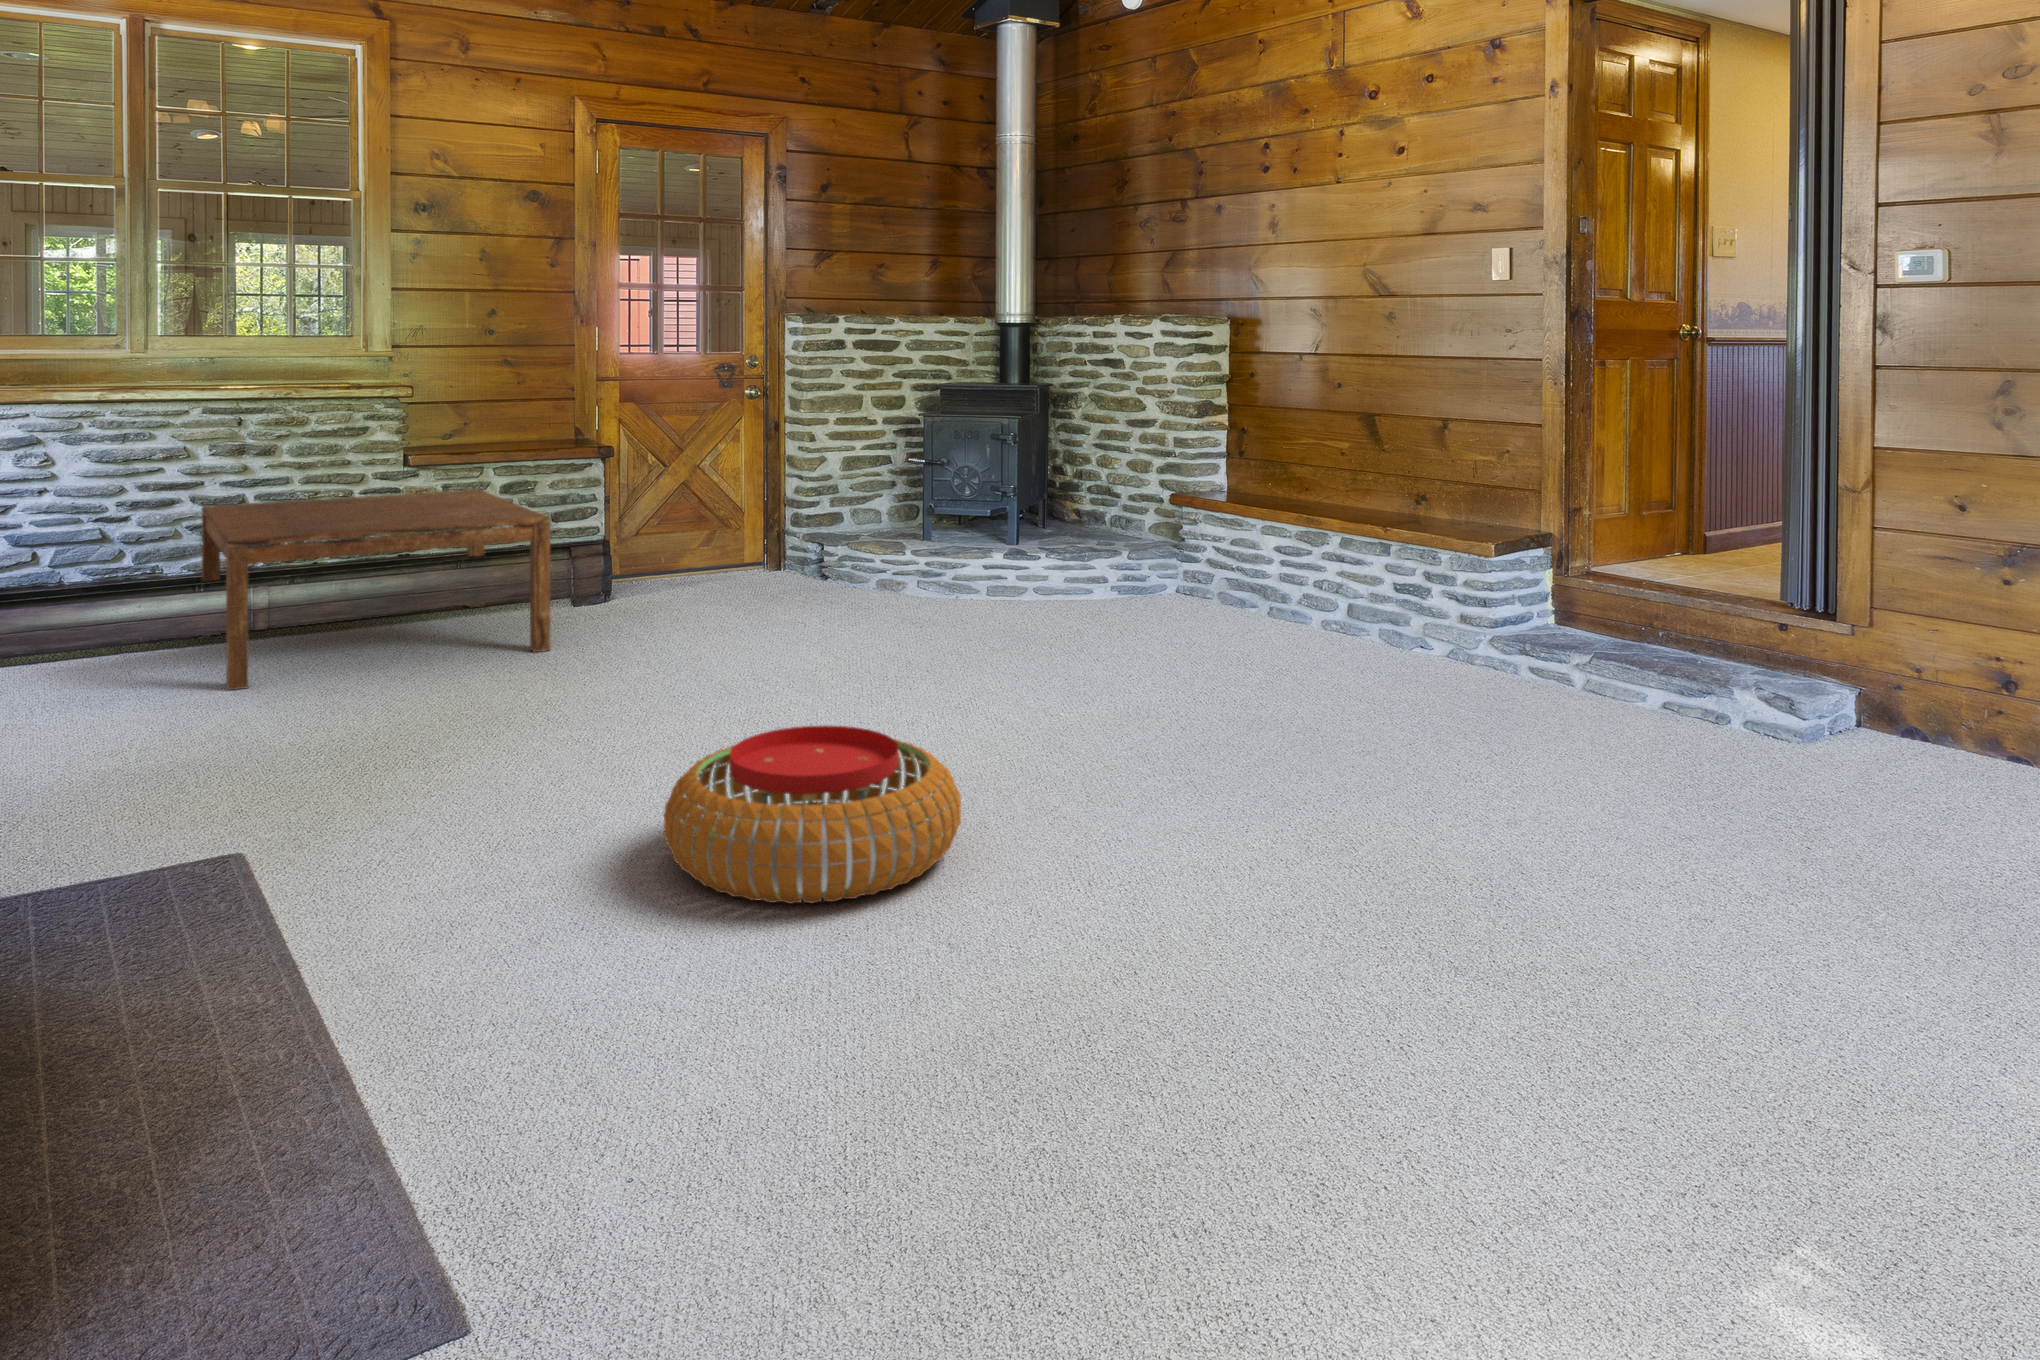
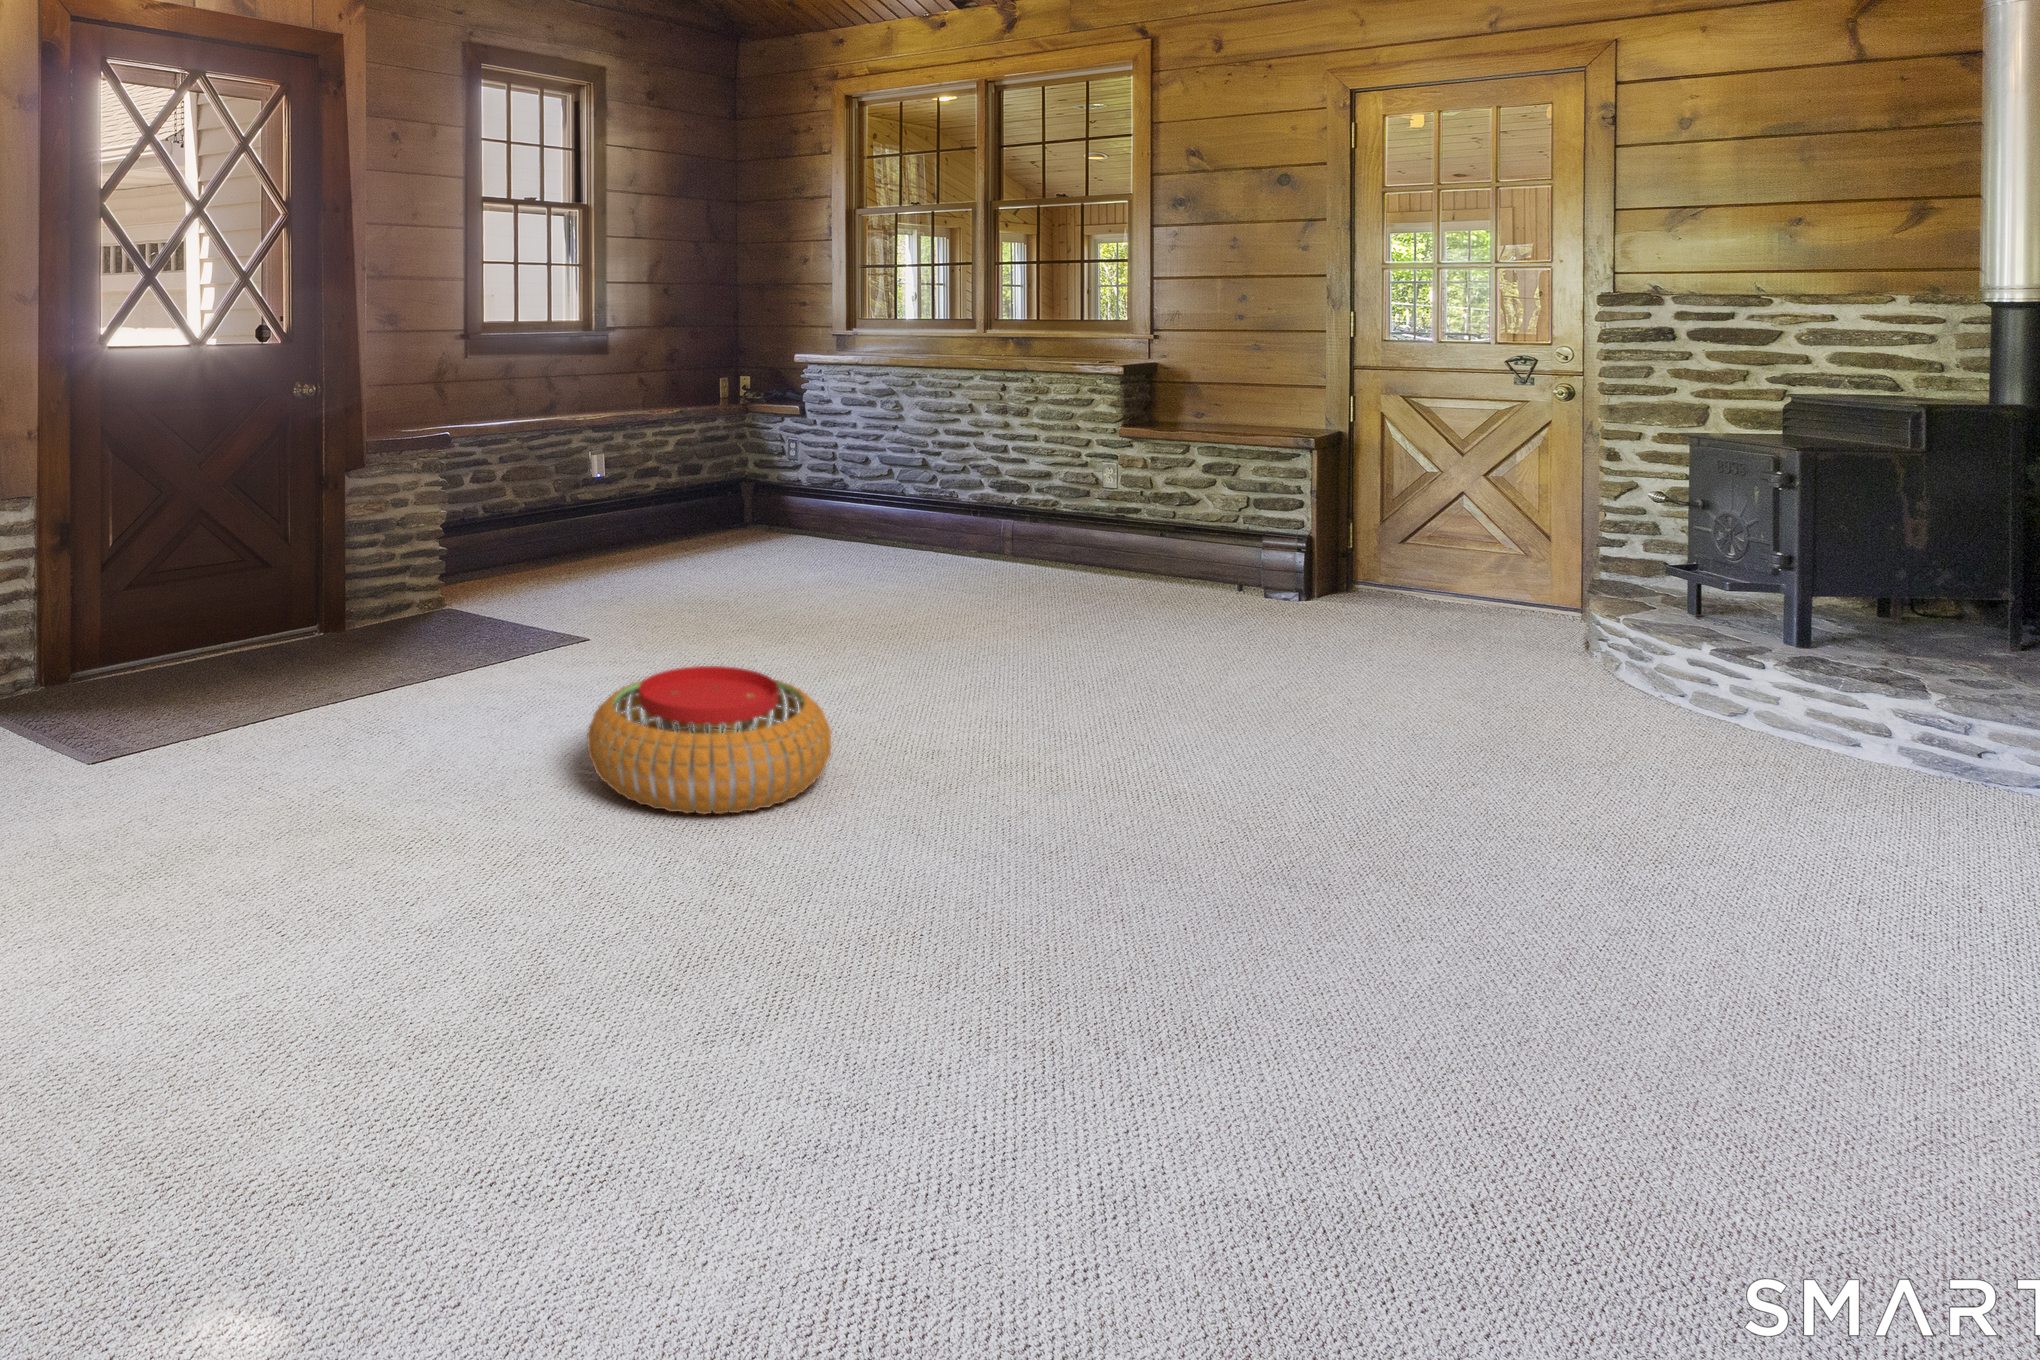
coffee table: present [202,490,550,690] -> none [872,451,1177,610]

